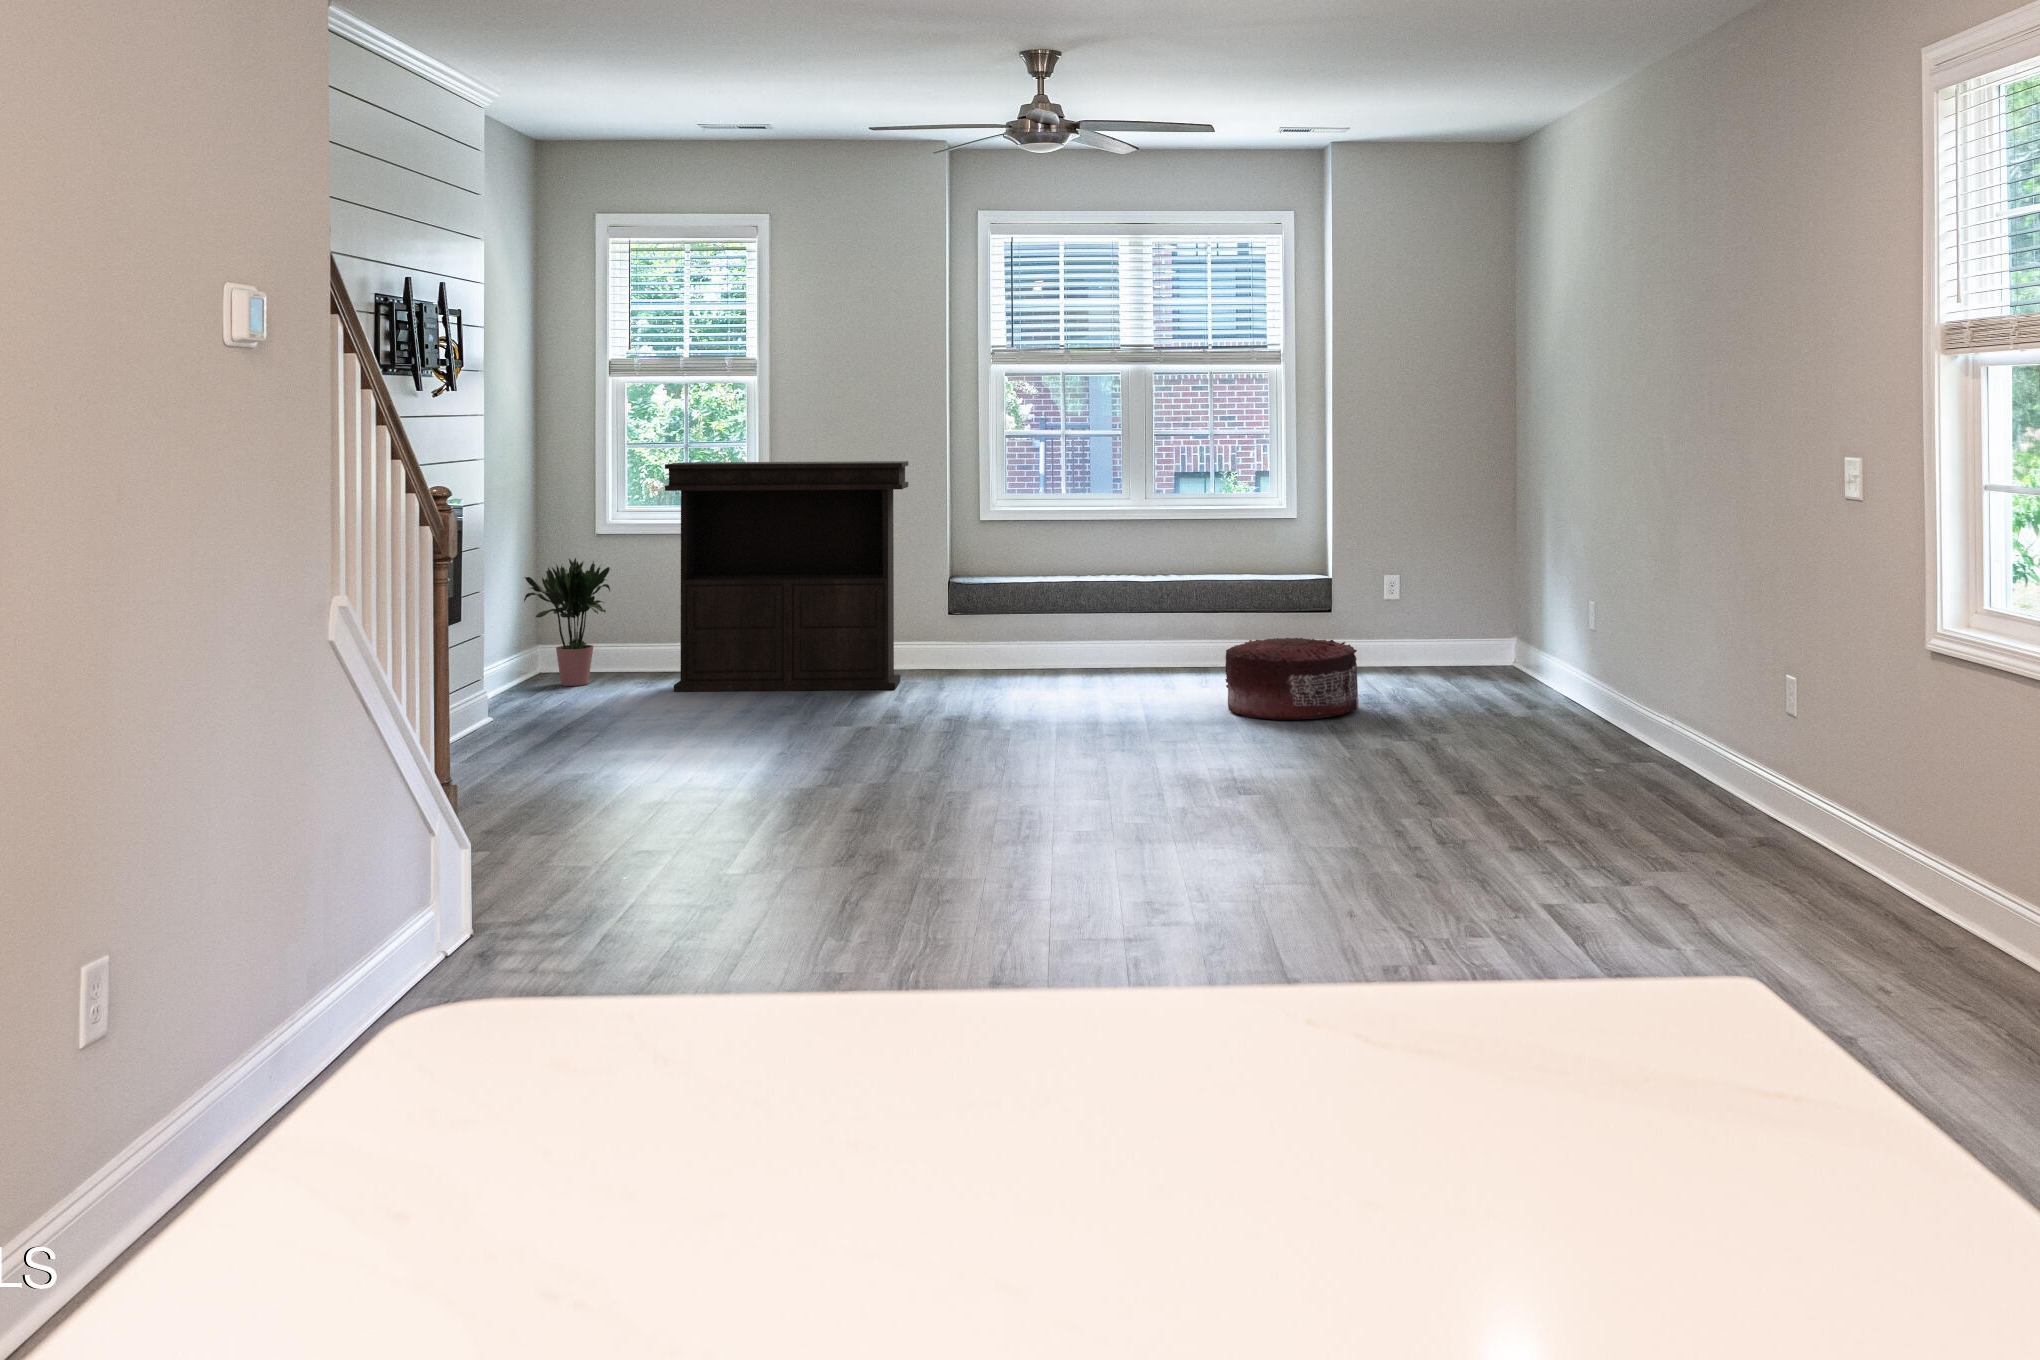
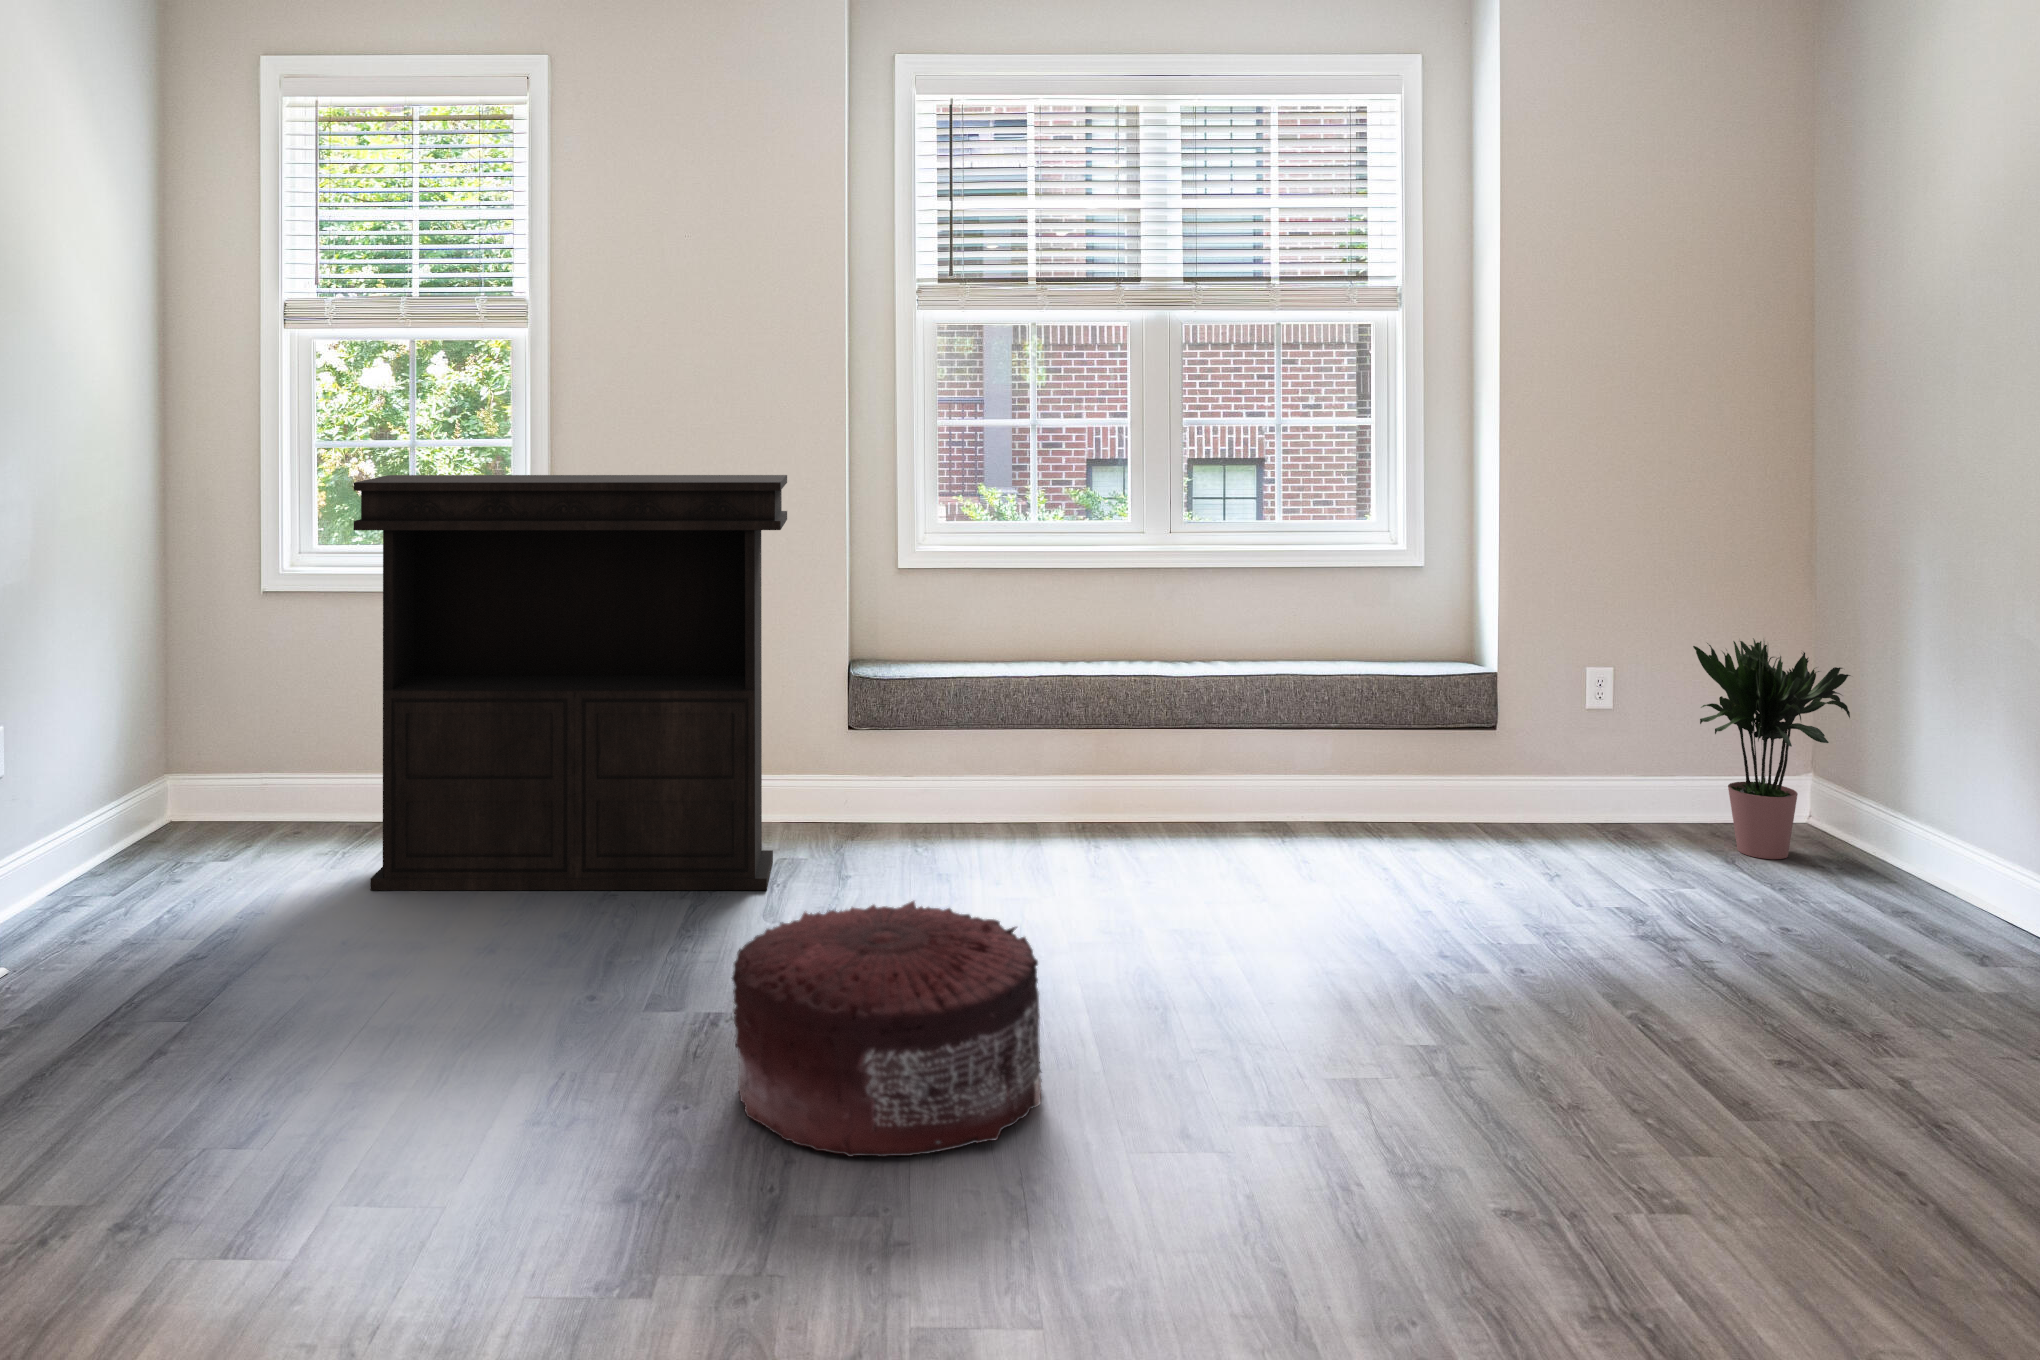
potted plant: present [524,558,610,686] -> present [1693,638,1850,859]
pouf: present [1225,638,1359,720] -> present [732,901,1041,1157]

